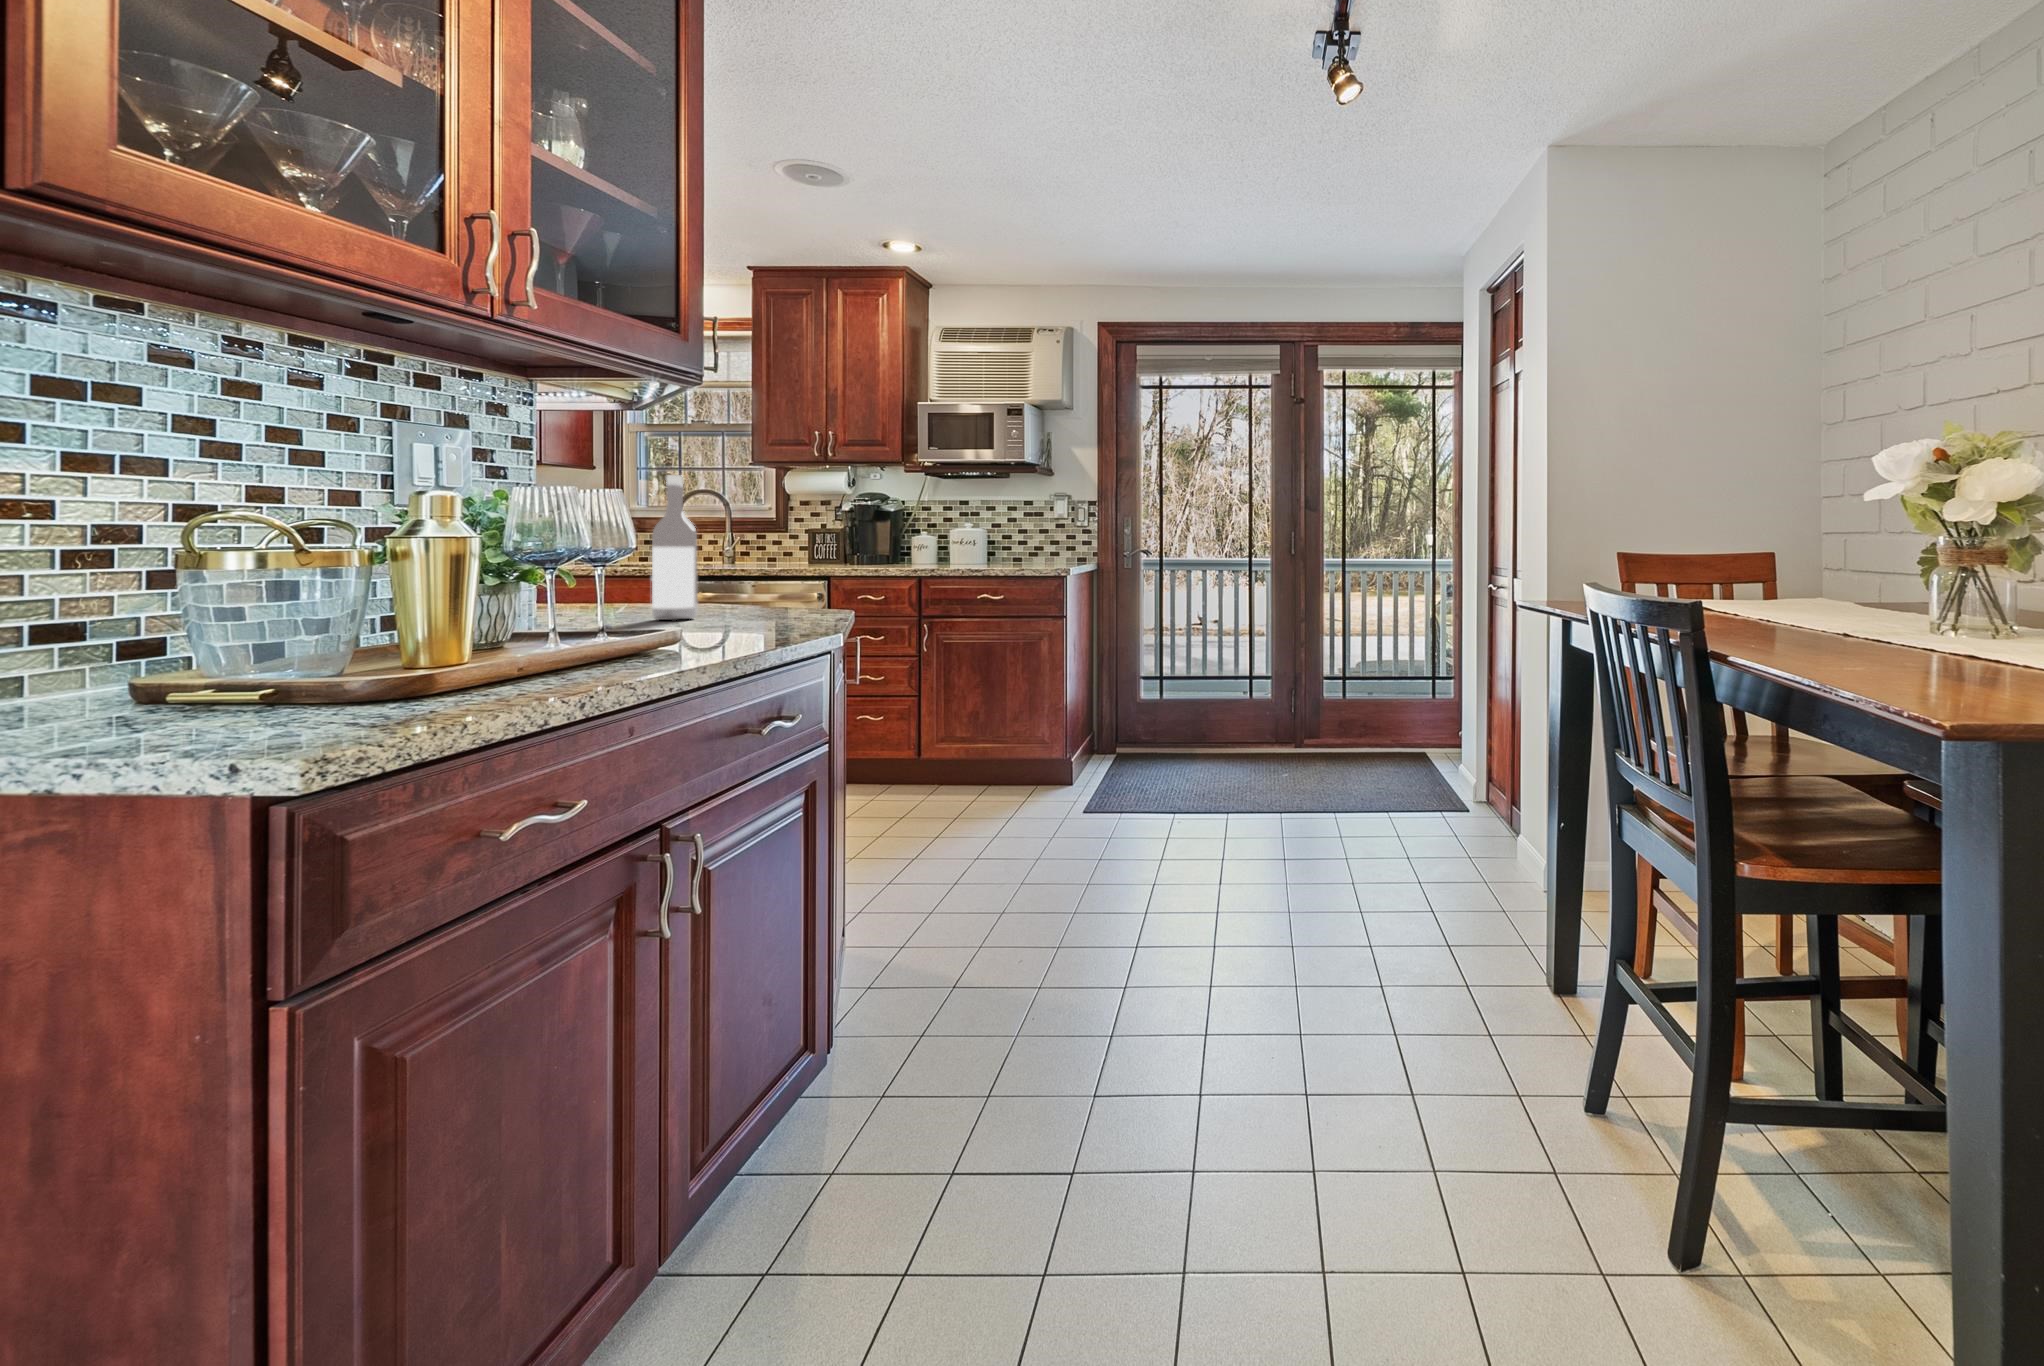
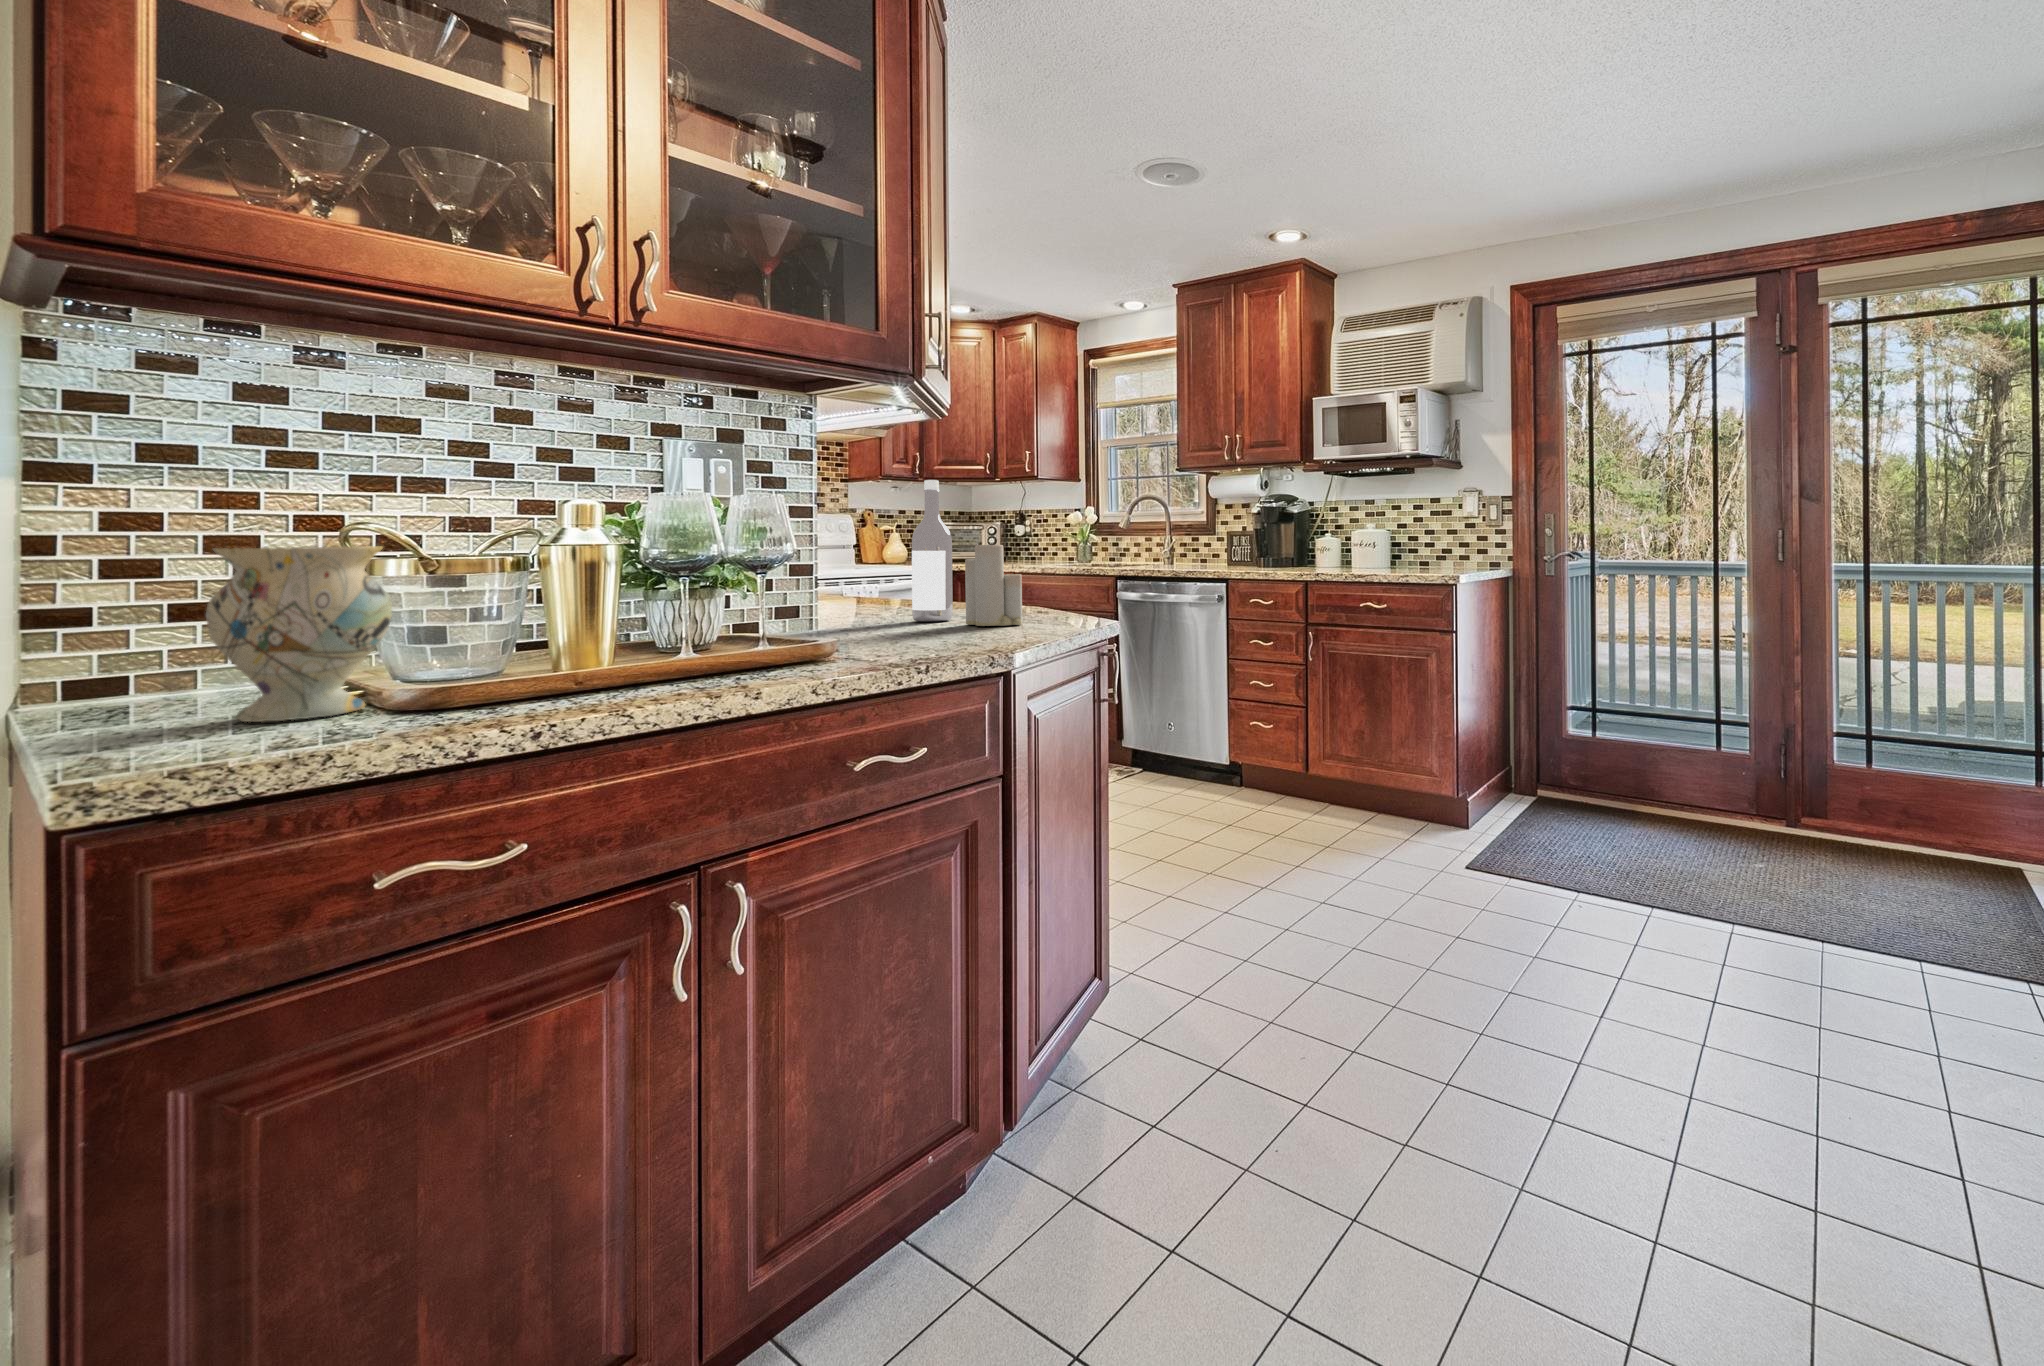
candle: none [733,532,798,621] -> present [965,544,1022,626]
vase: none [188,540,387,729] -> present [206,546,392,722]

